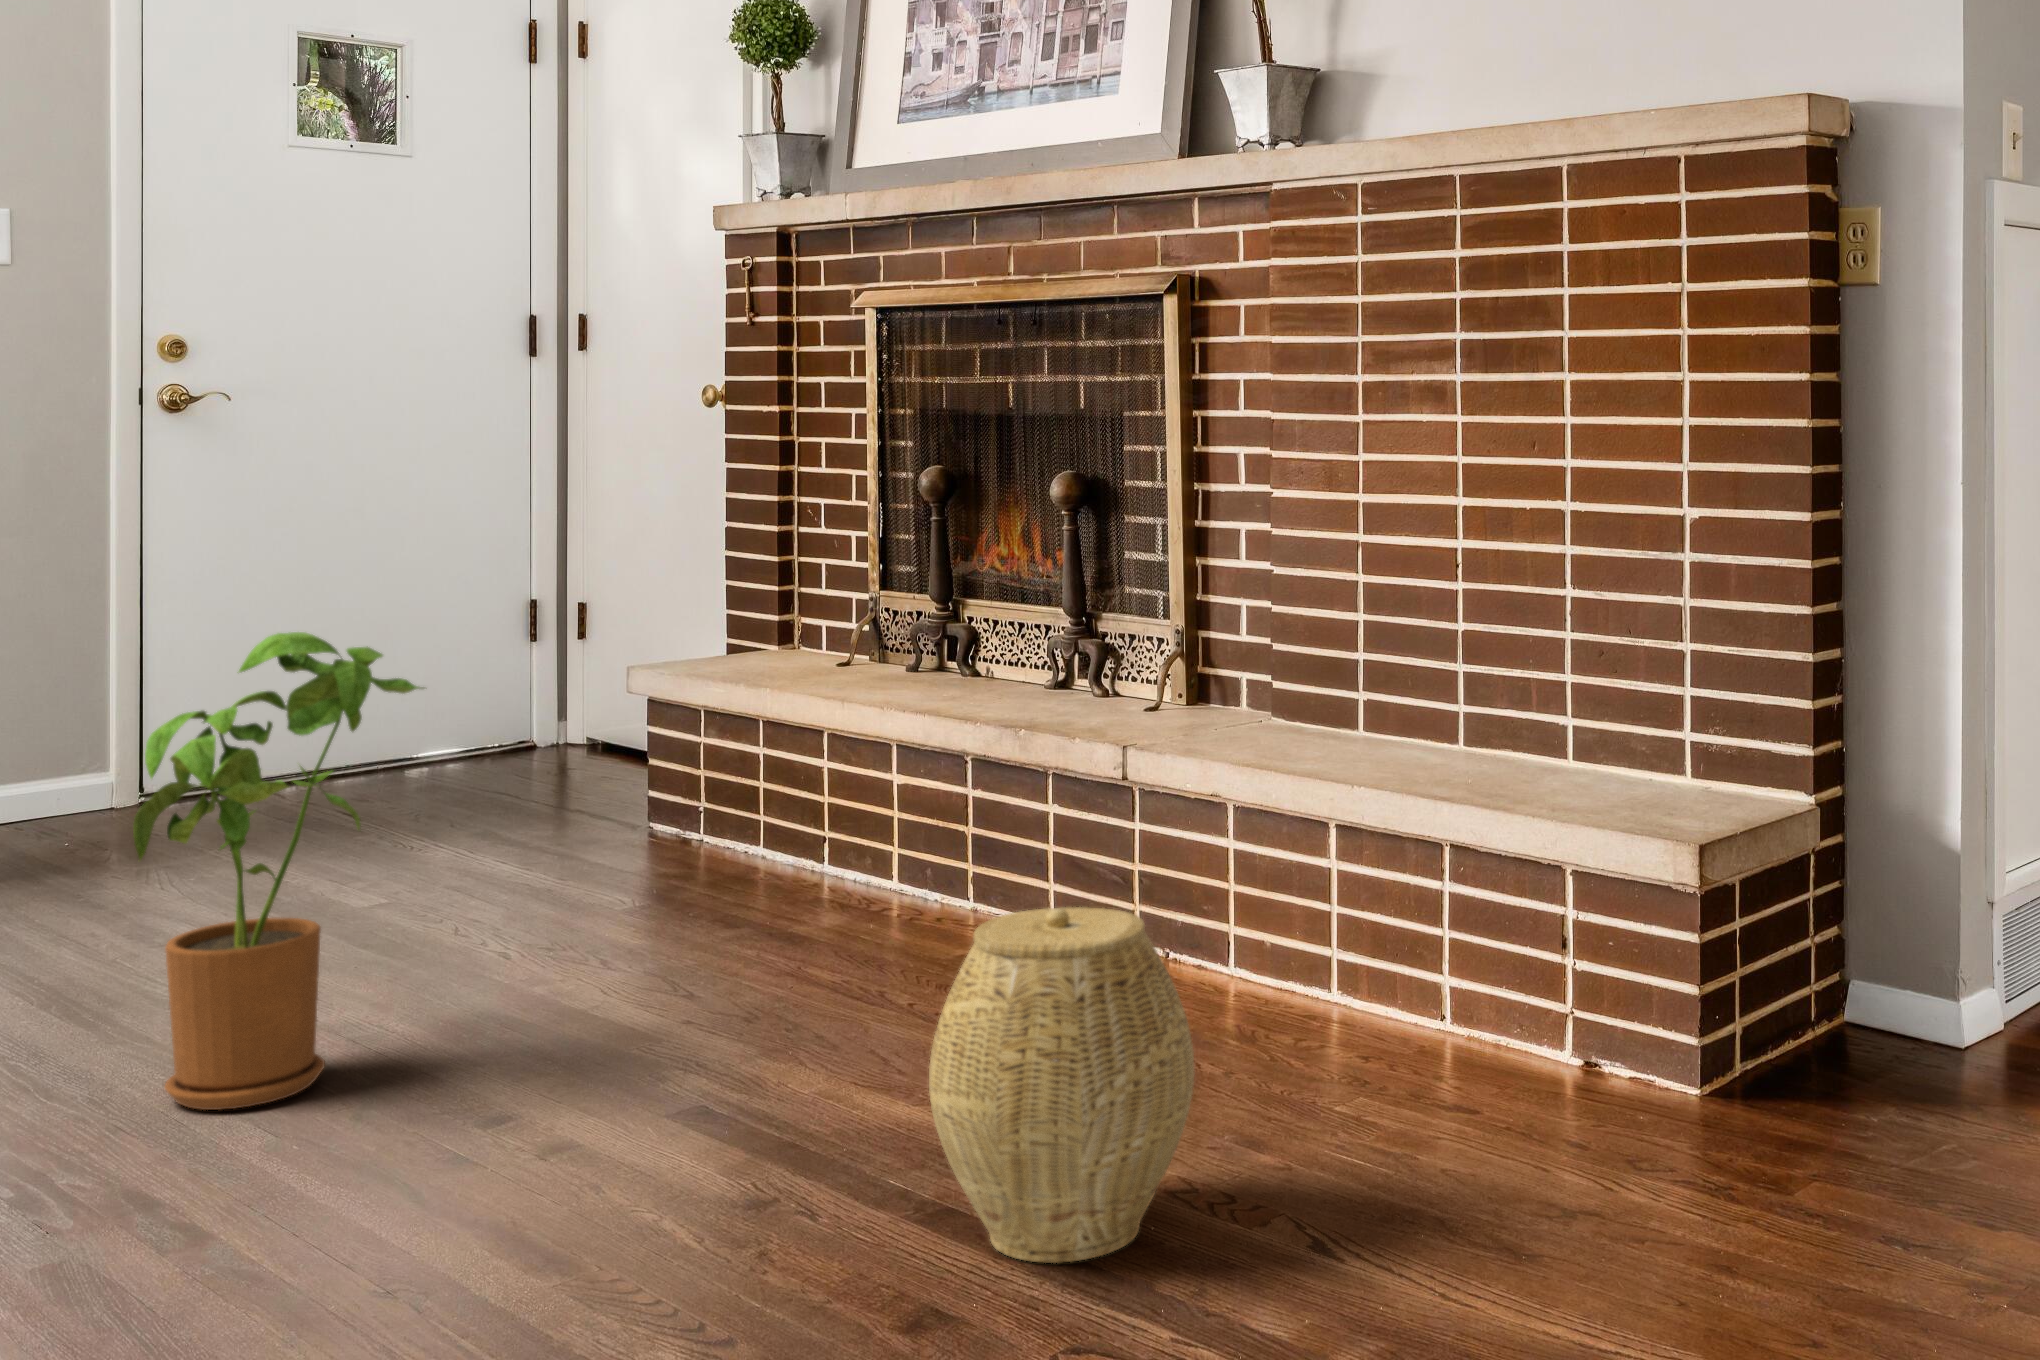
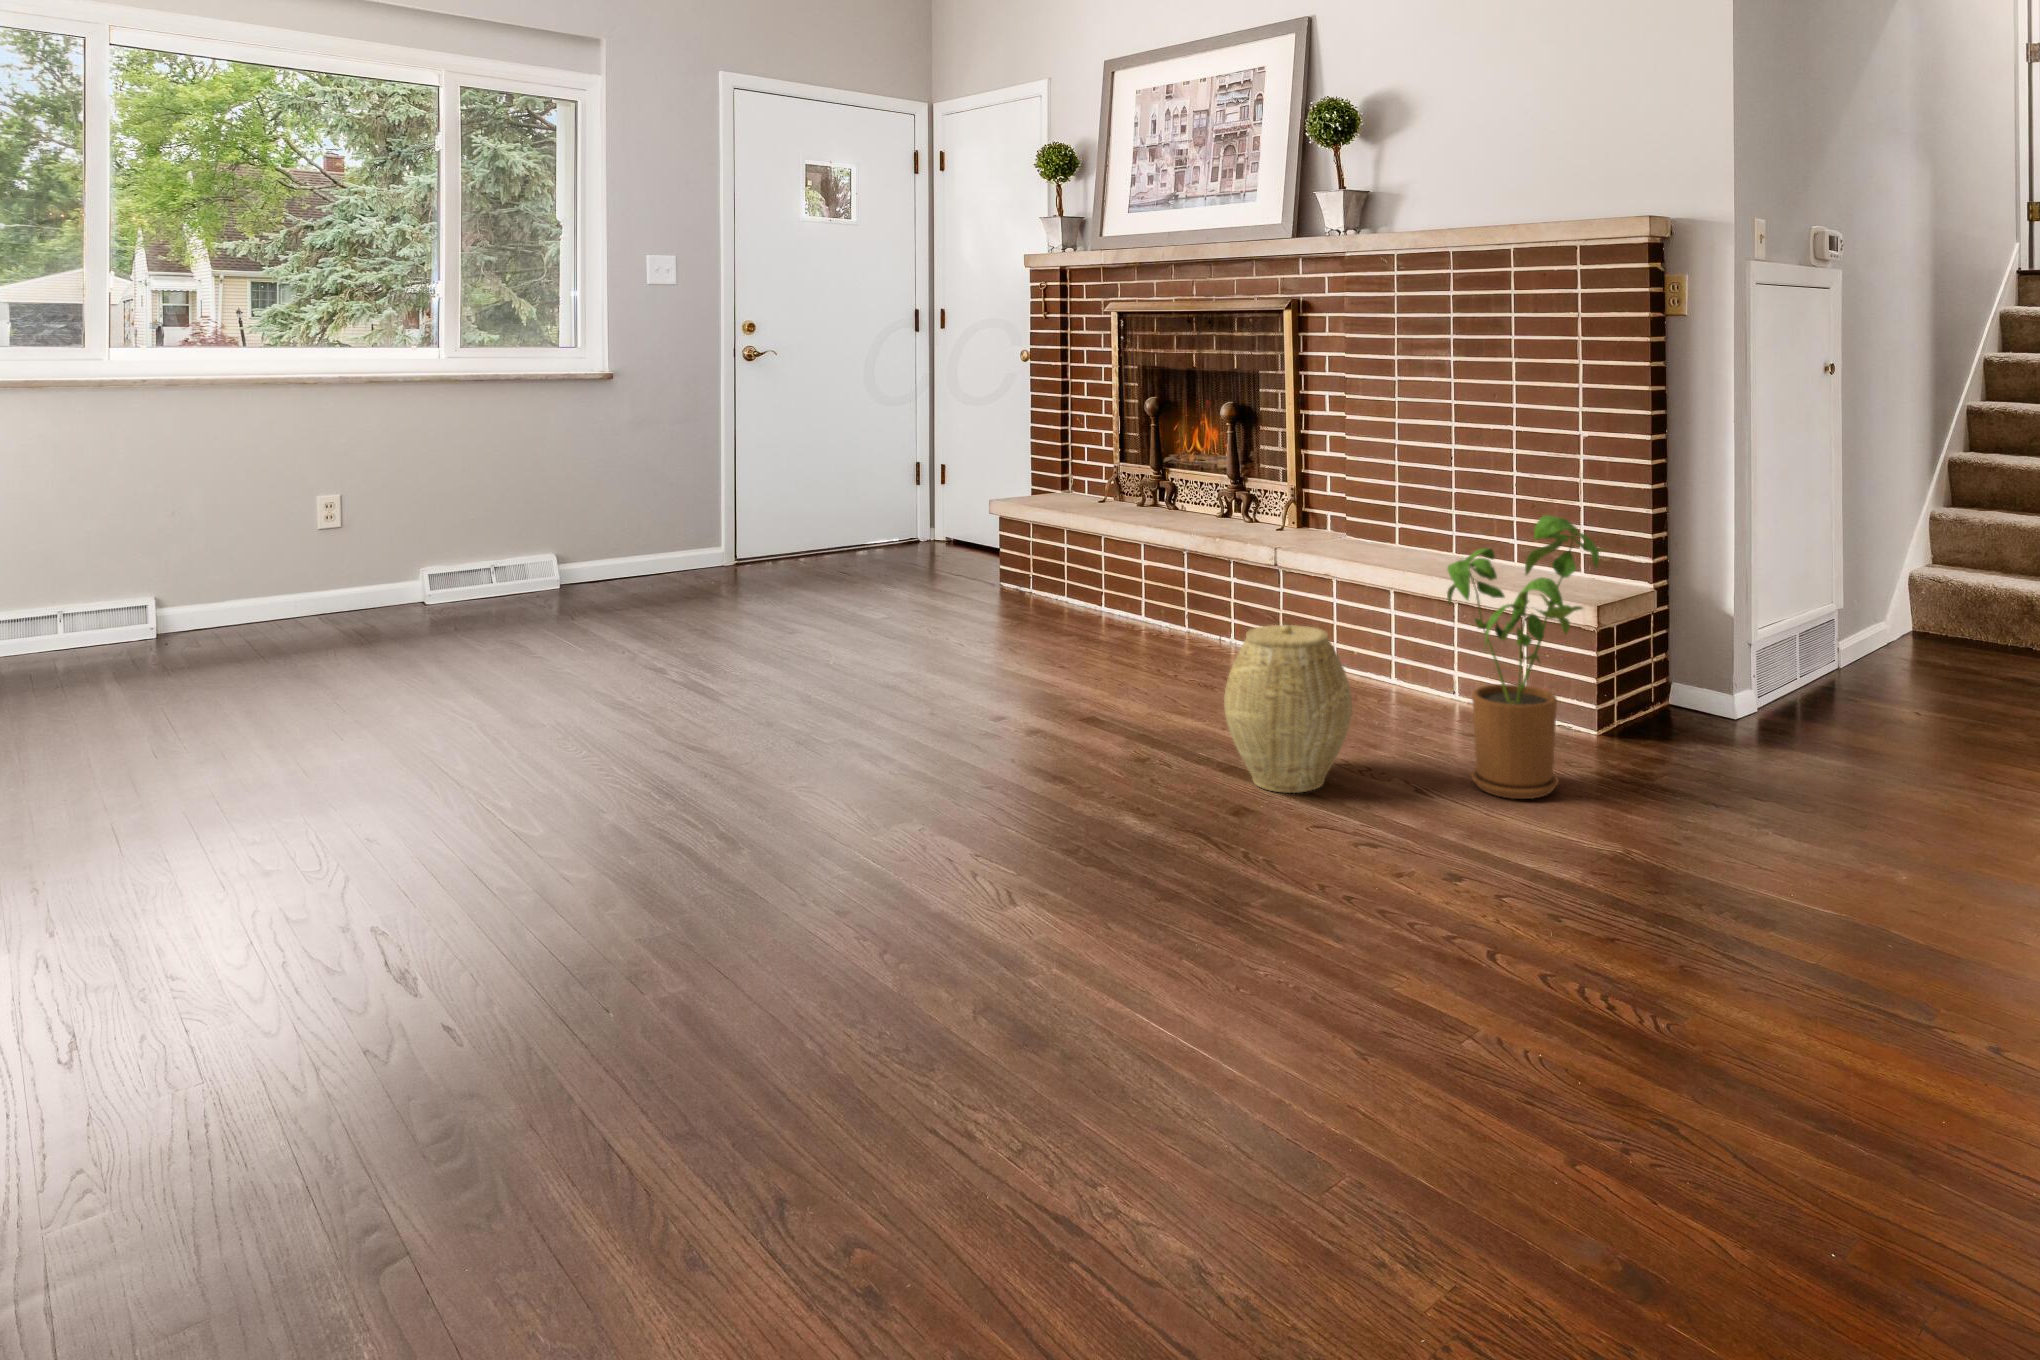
house plant: present [133,632,421,1110] -> present [1447,515,1603,799]

